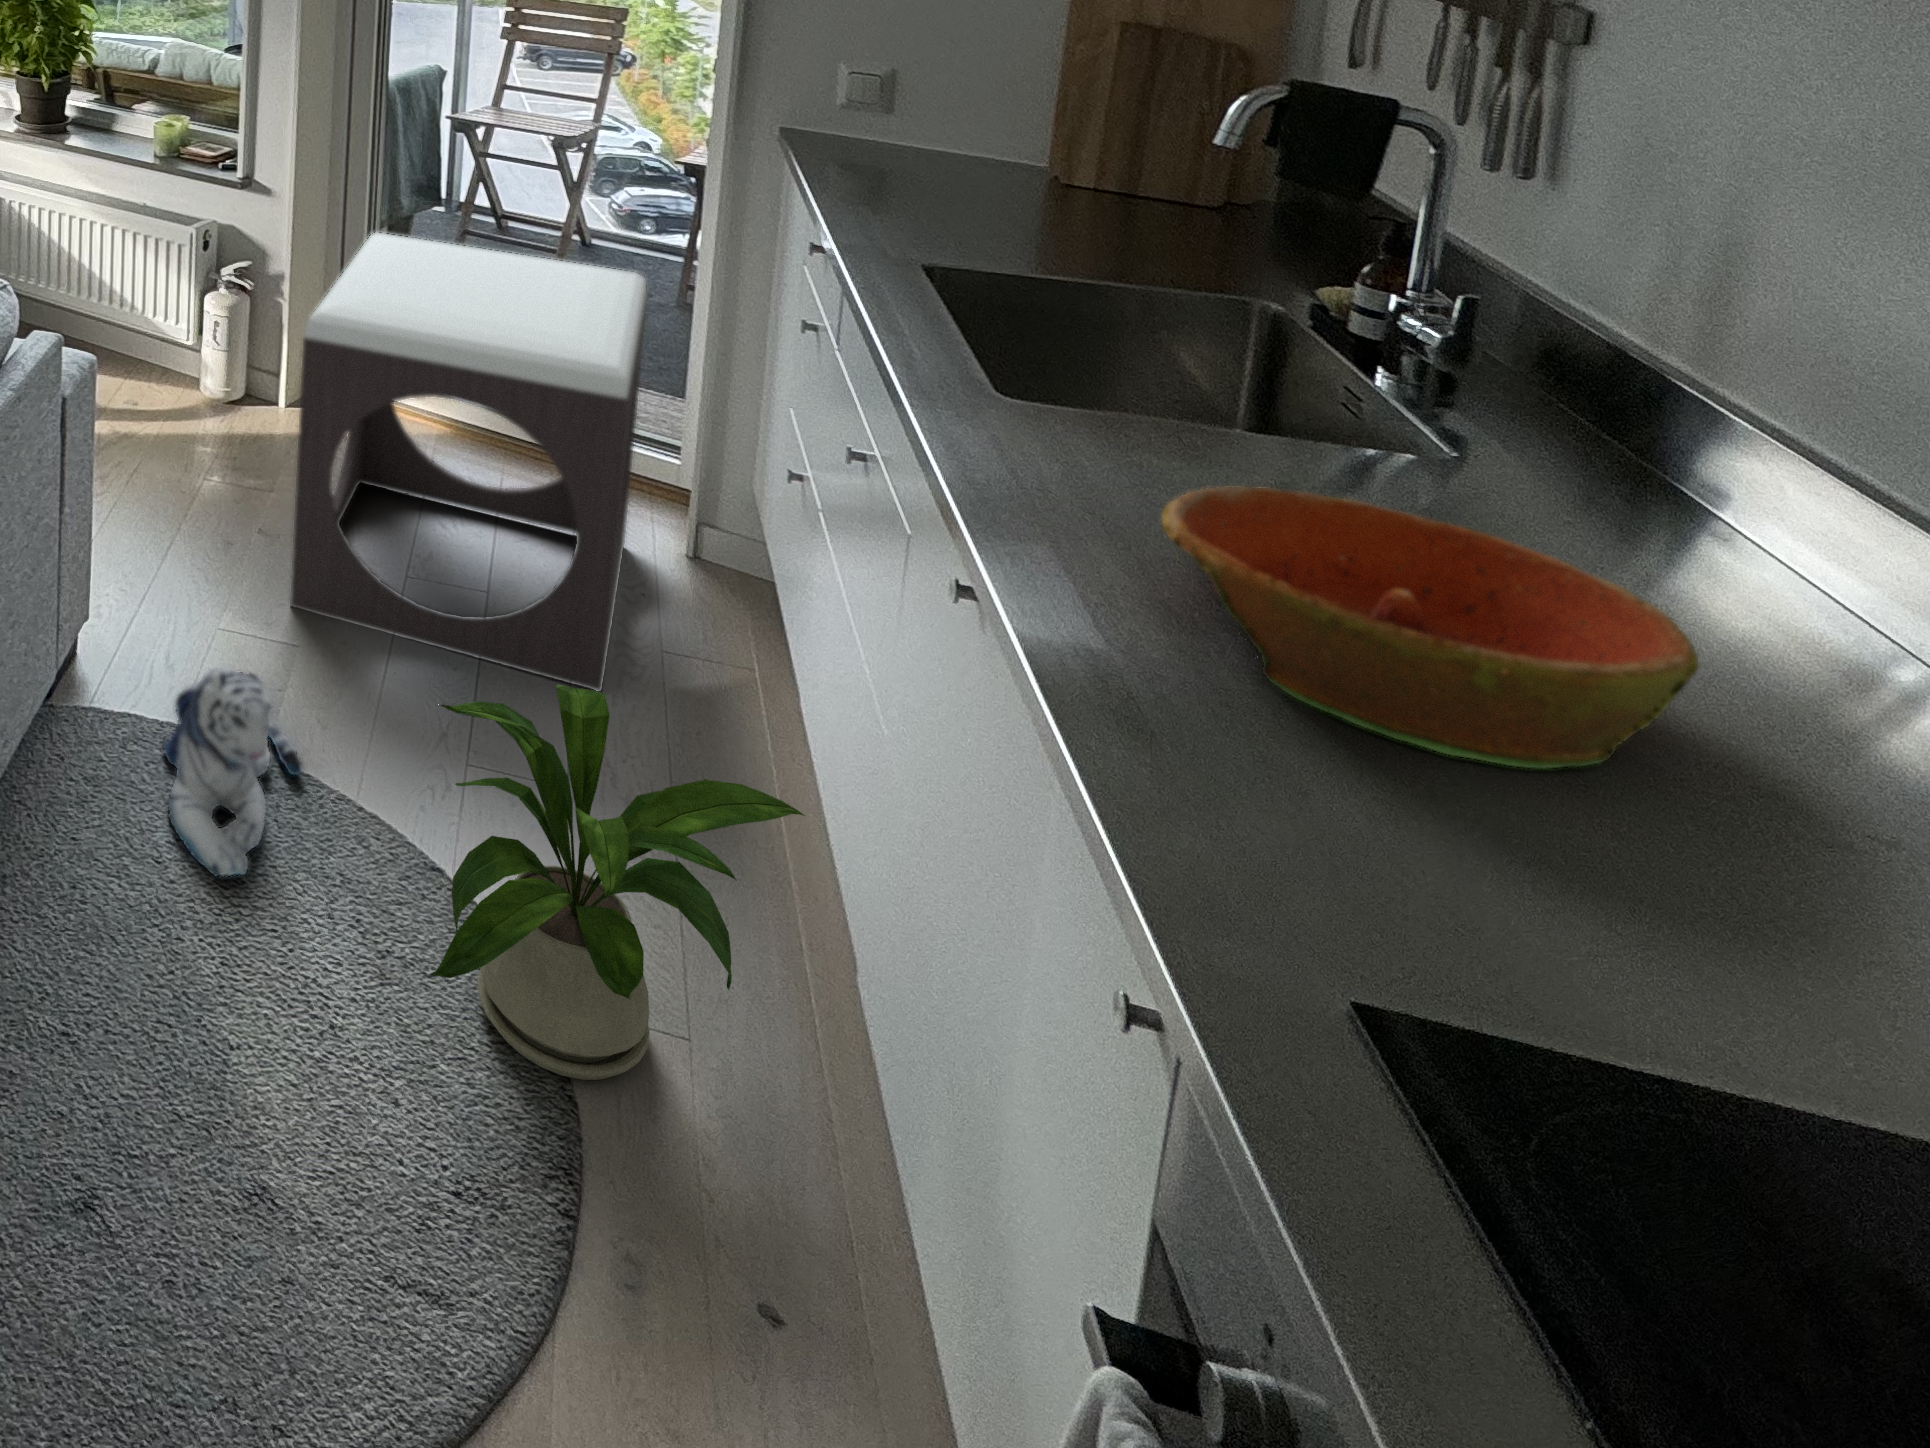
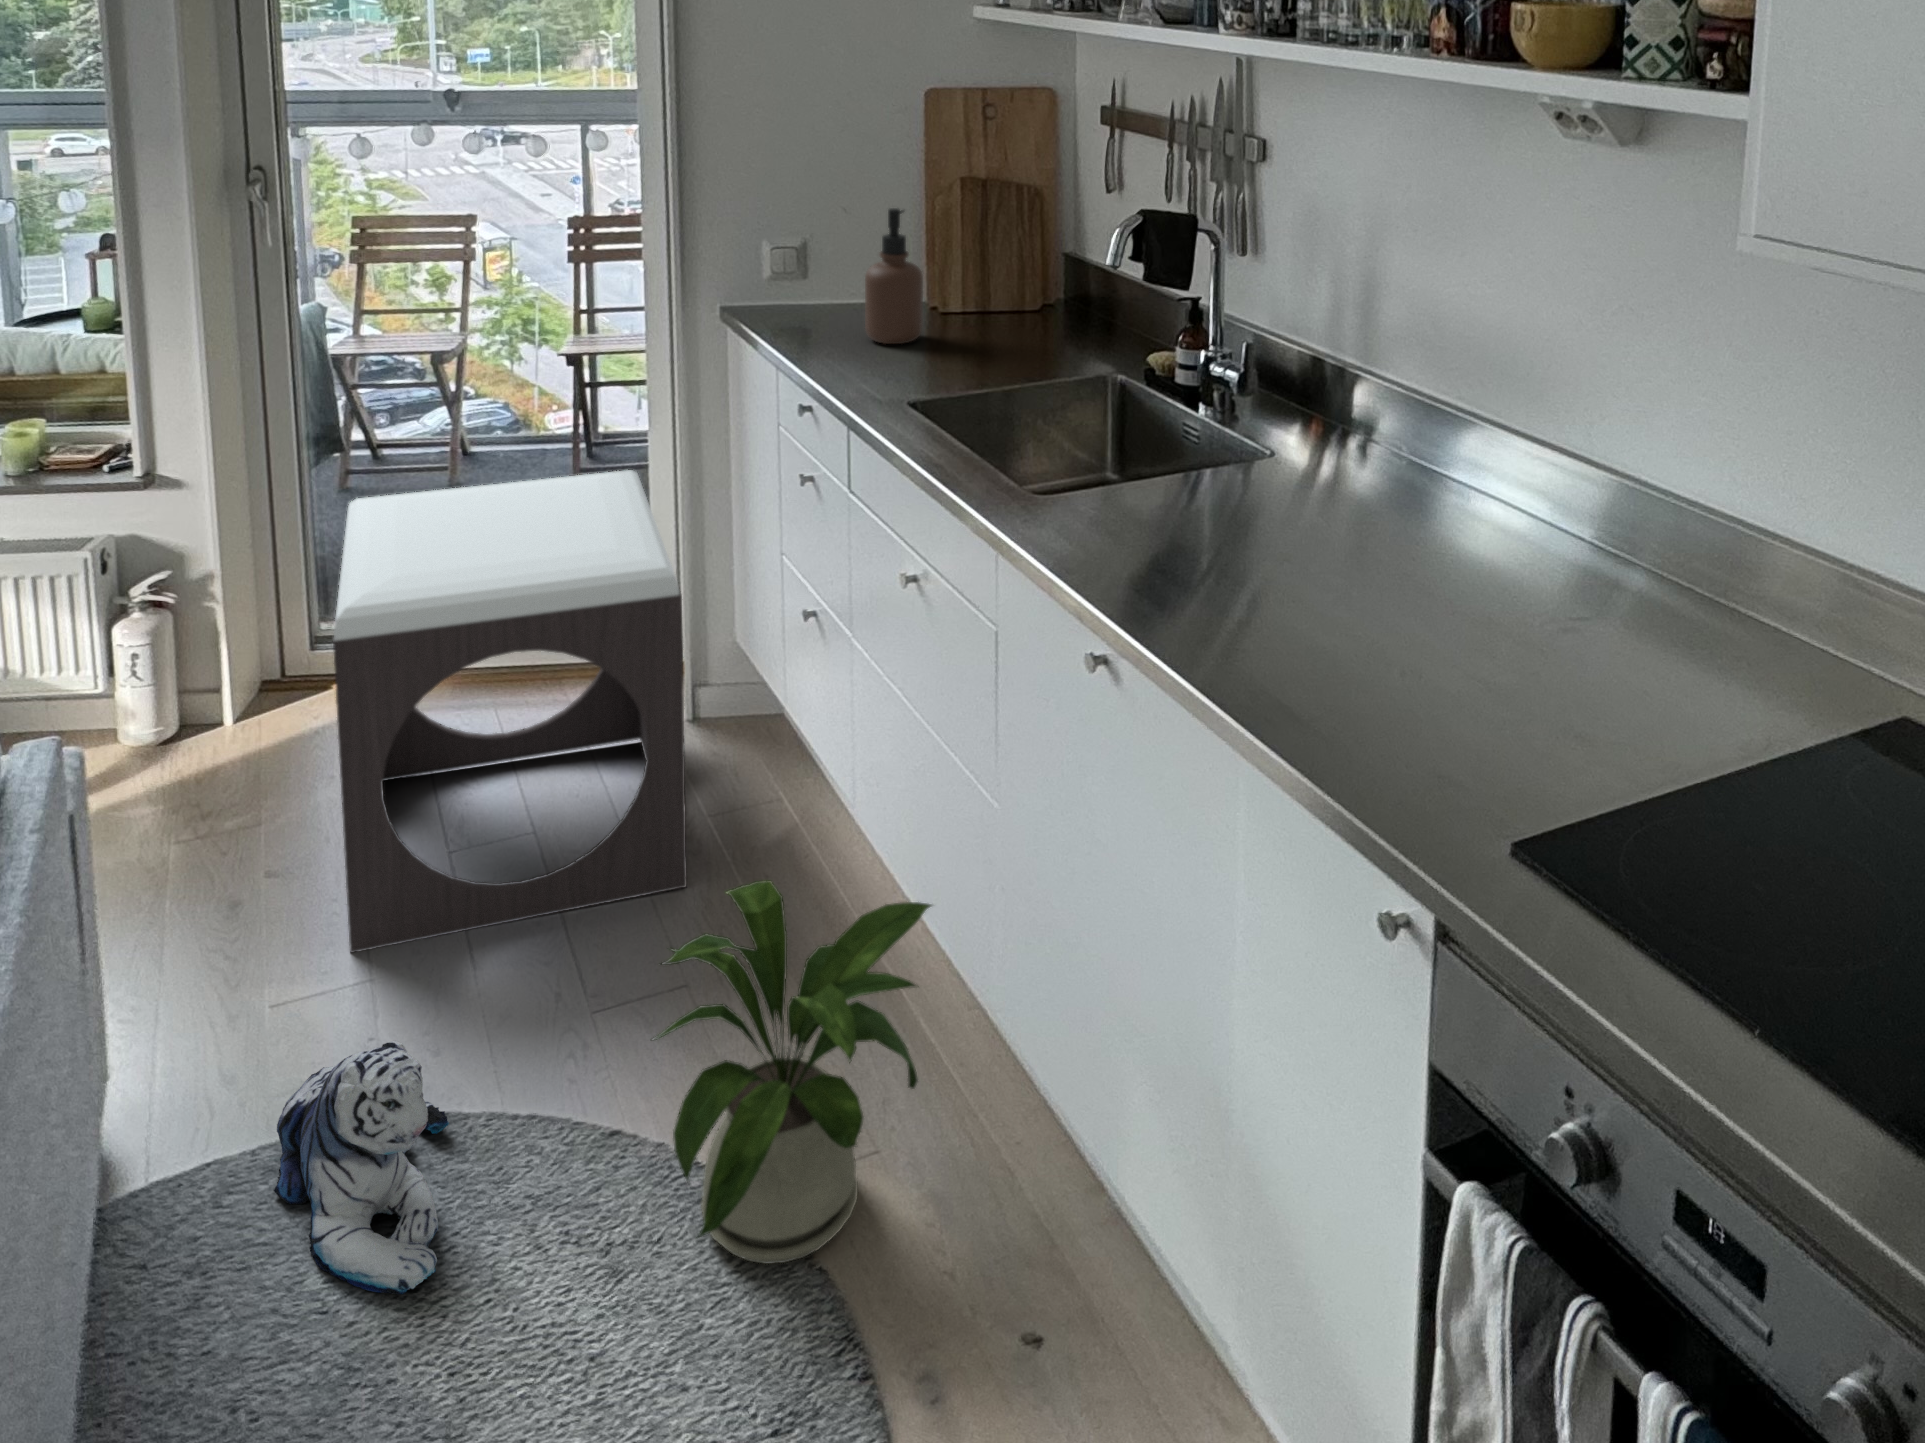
soap dispenser: none [913,44,1002,203] -> present [865,208,923,344]
bowl: present [1162,487,1699,769] -> none [1202,503,1467,657]

